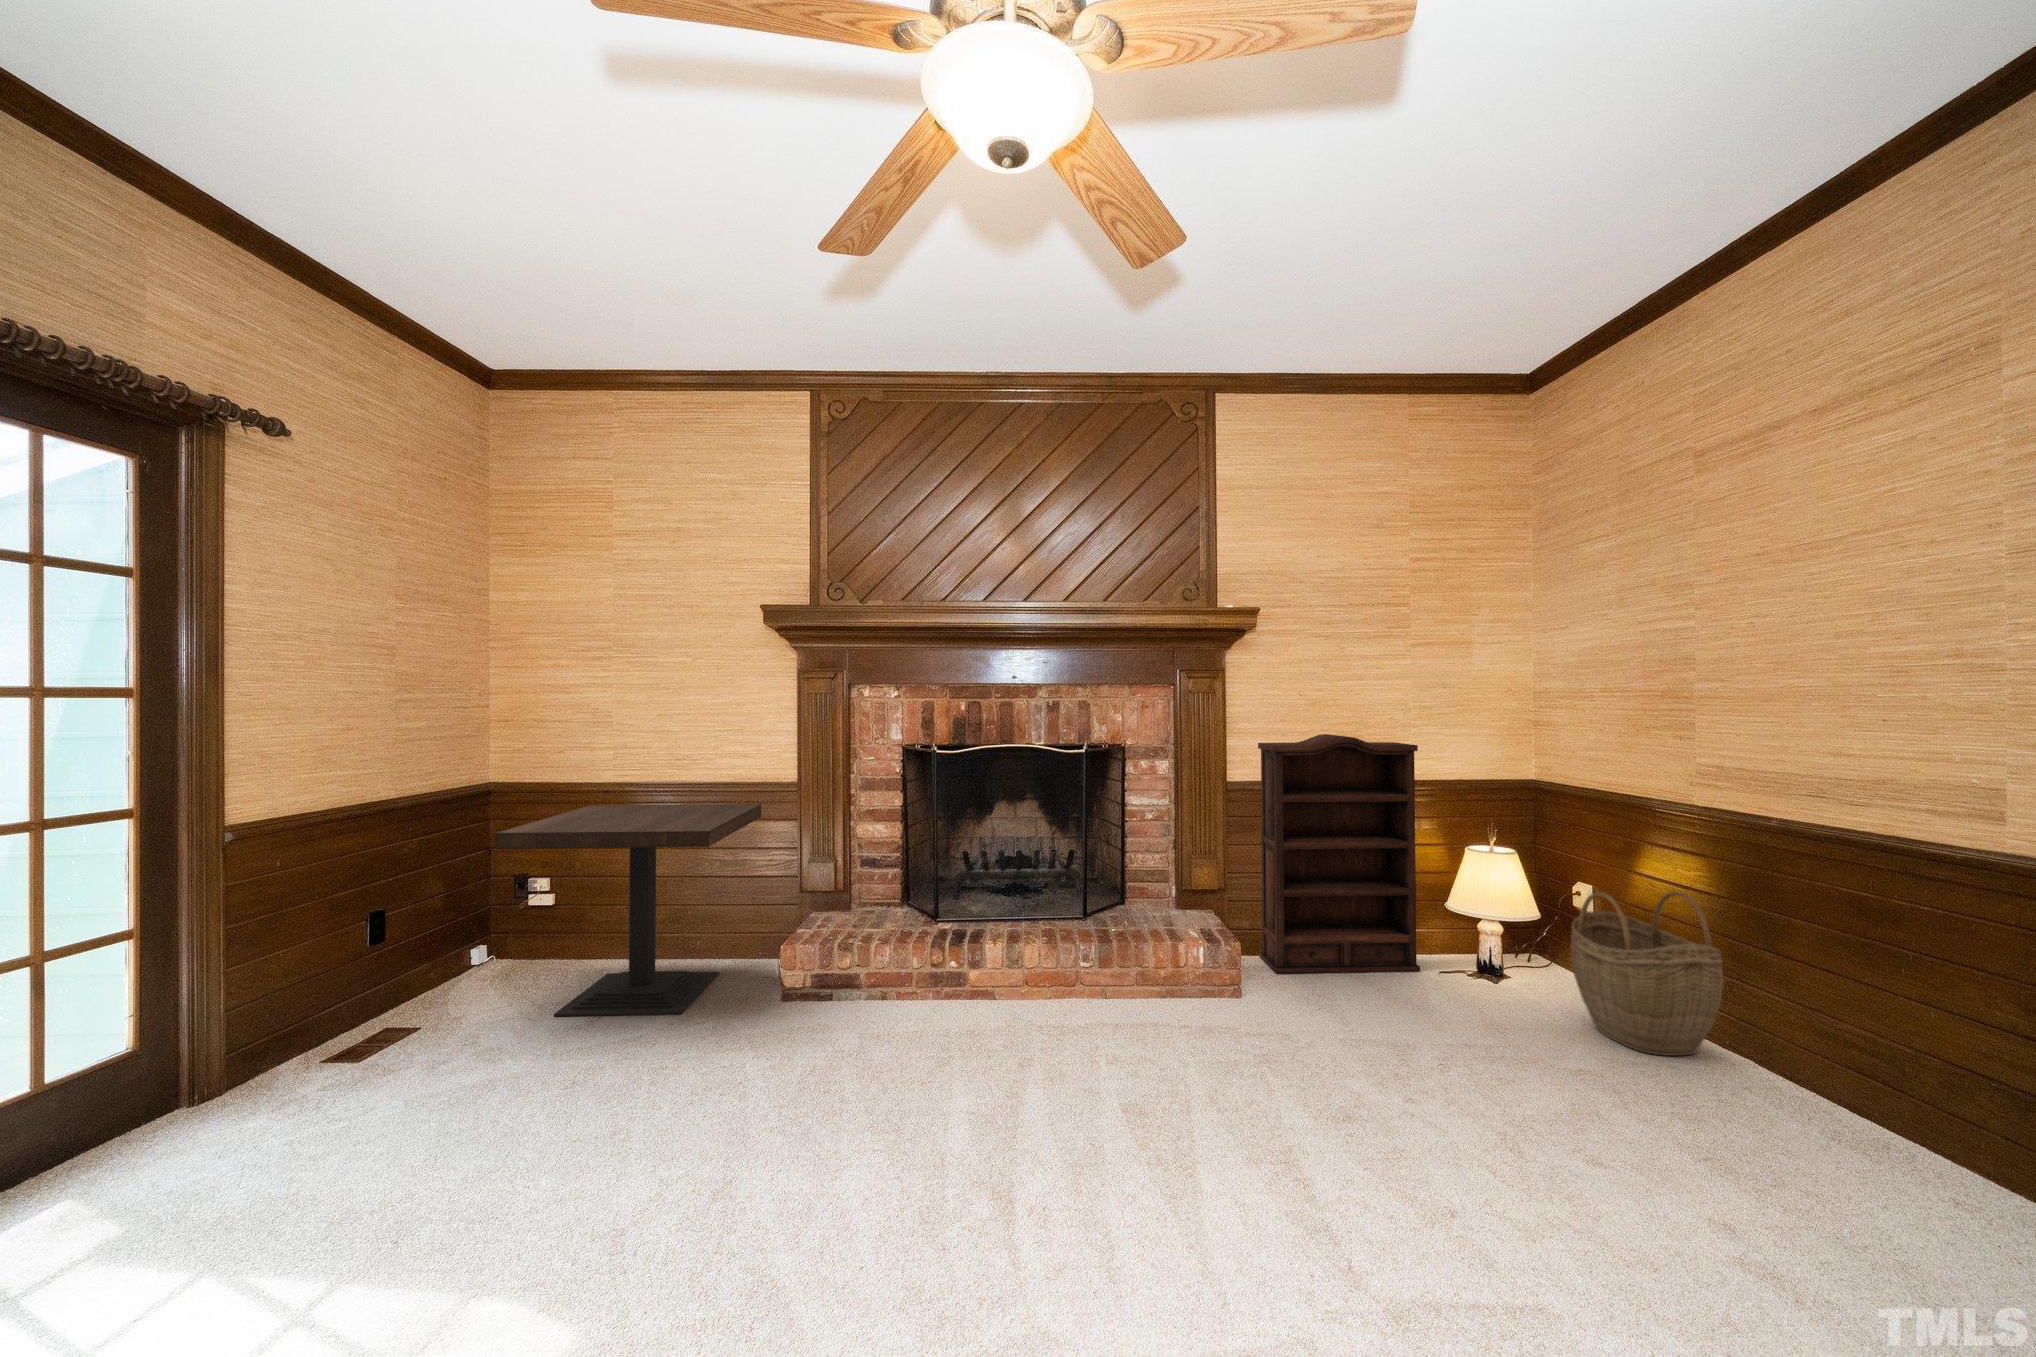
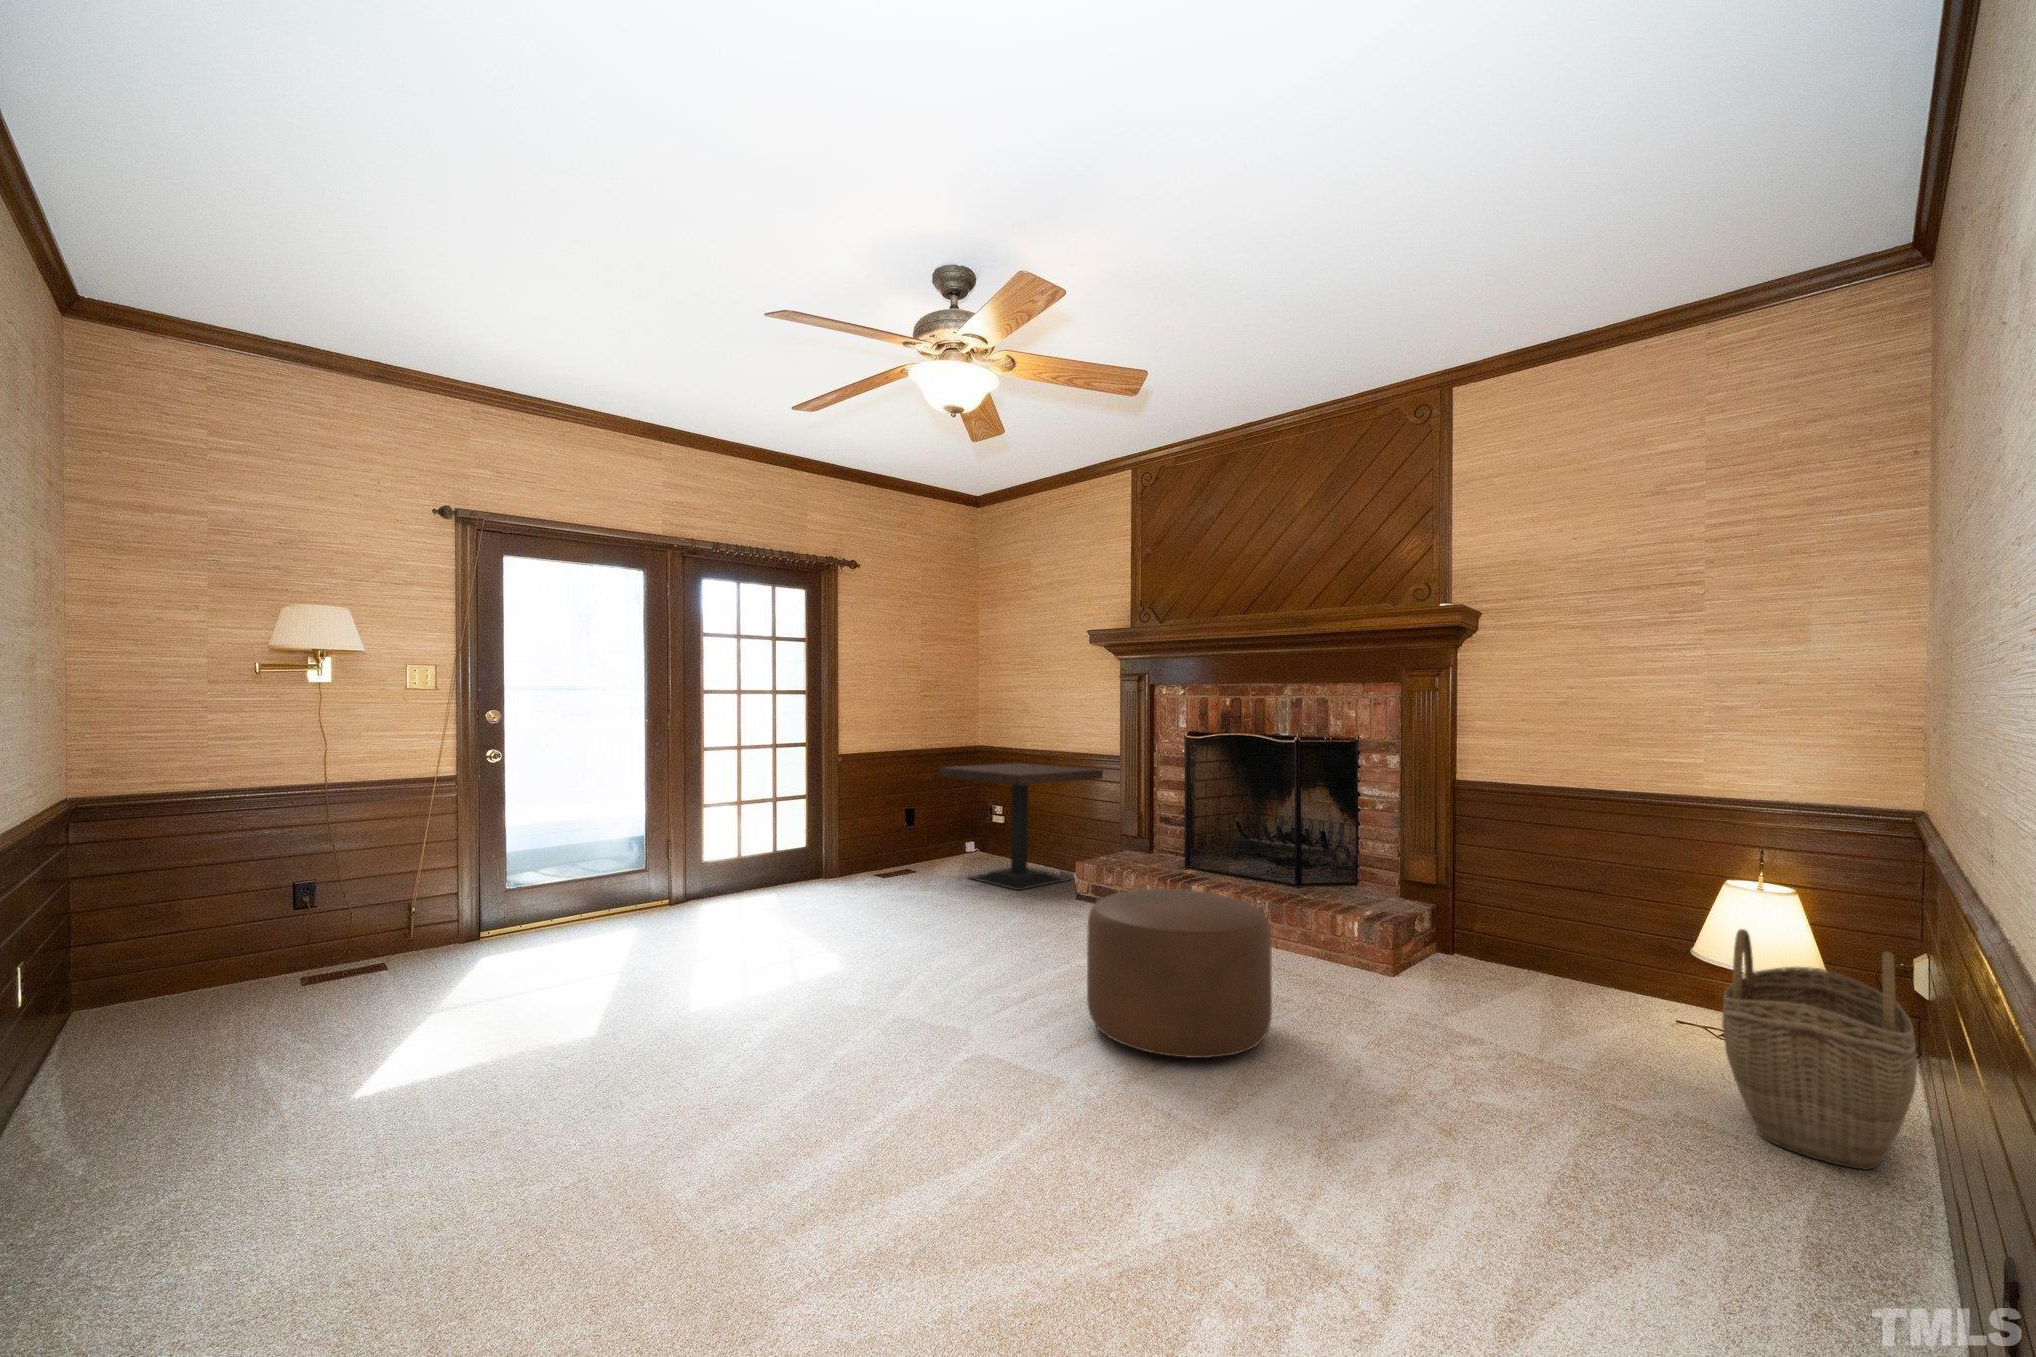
bookshelf: present [1258,734,1420,974] -> none [1470,734,1676,1019]
ottoman: none [1155,960,1398,1201] -> present [1087,889,1272,1058]

